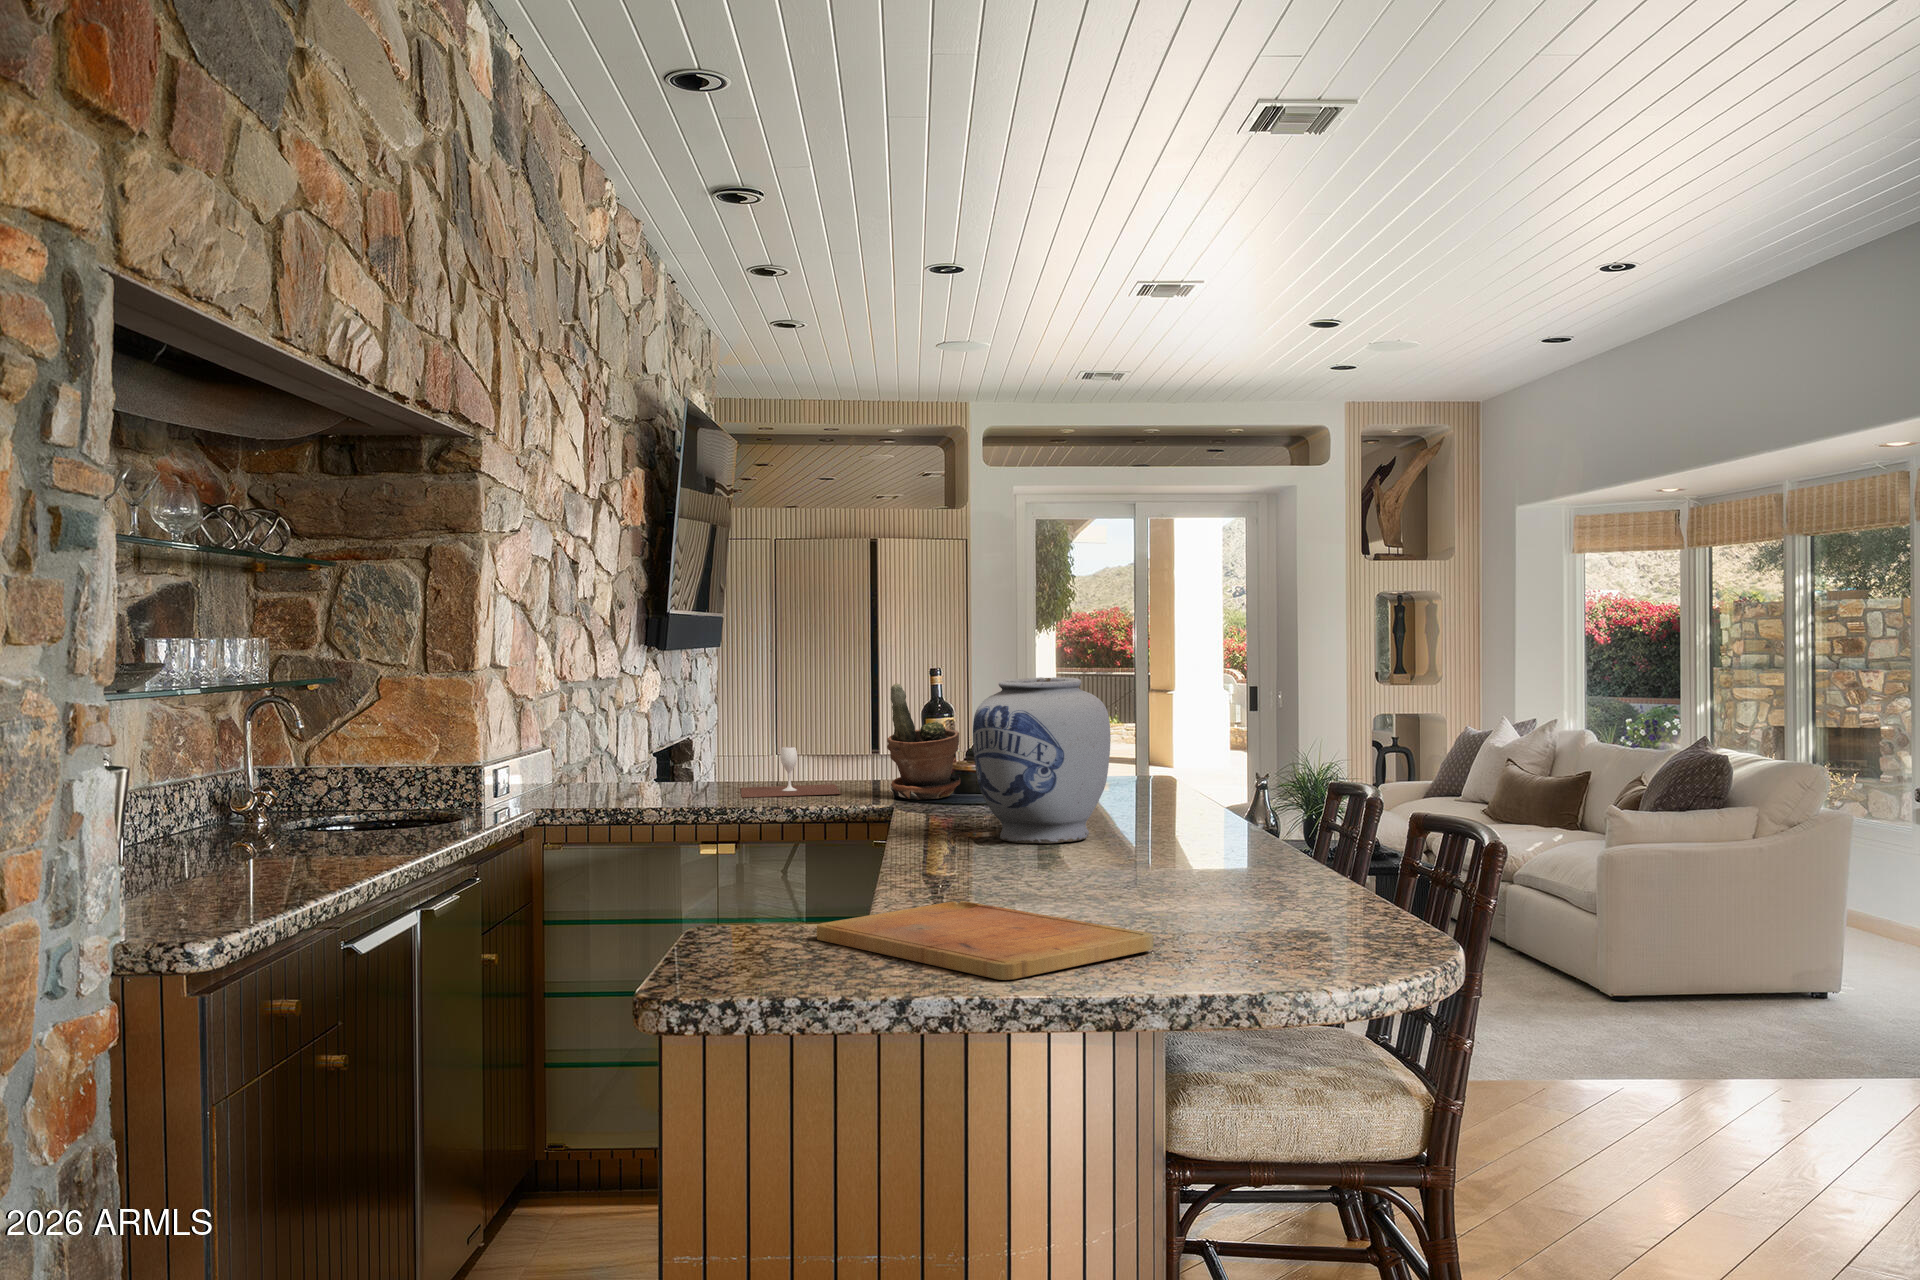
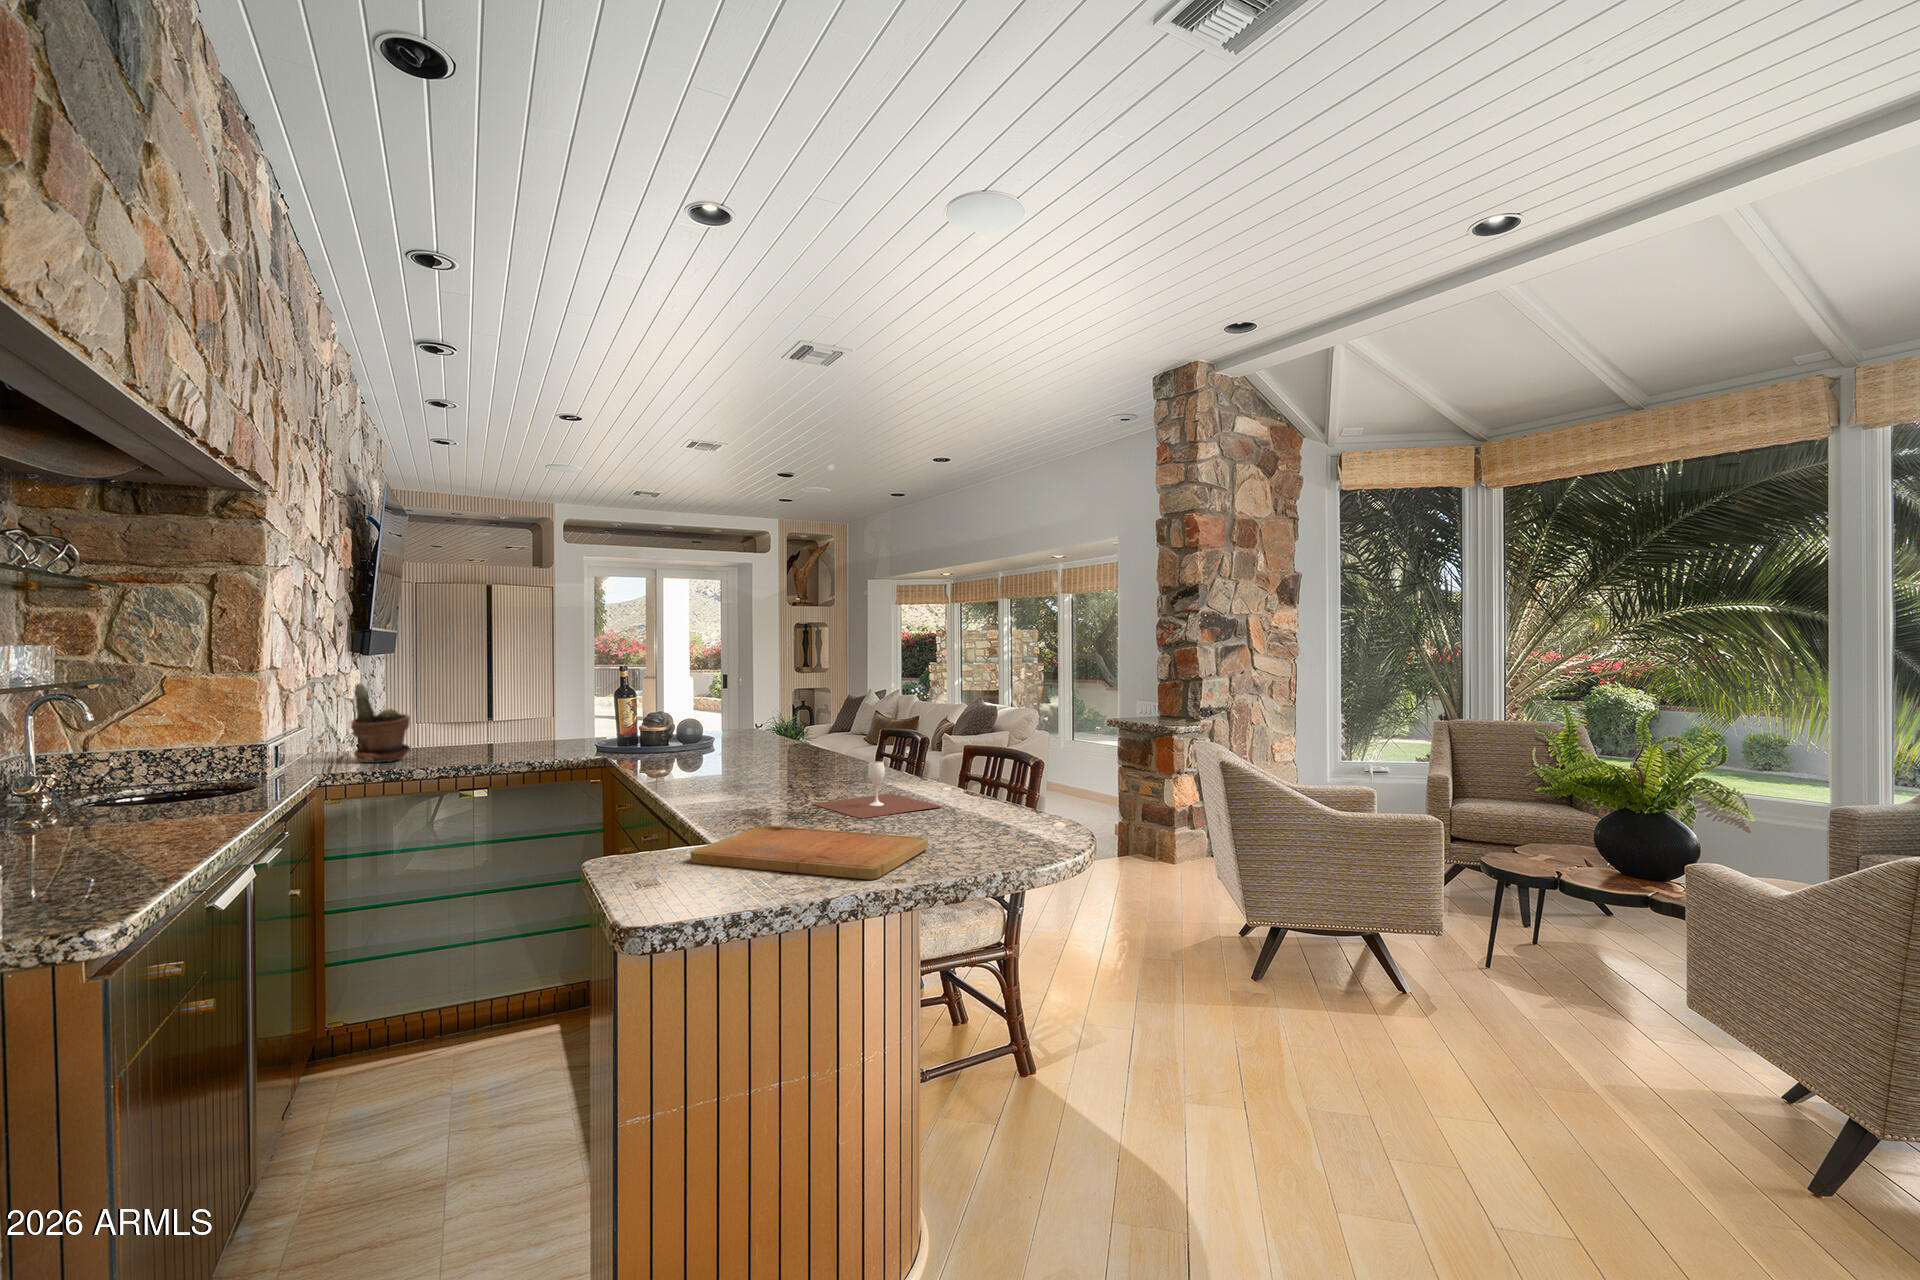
vase: present [973,677,1111,843] -> none [685,677,774,783]
potted plant: present [887,683,961,799] -> present [351,683,410,763]
wine glass: present [741,747,841,798] -> present [813,761,943,819]

